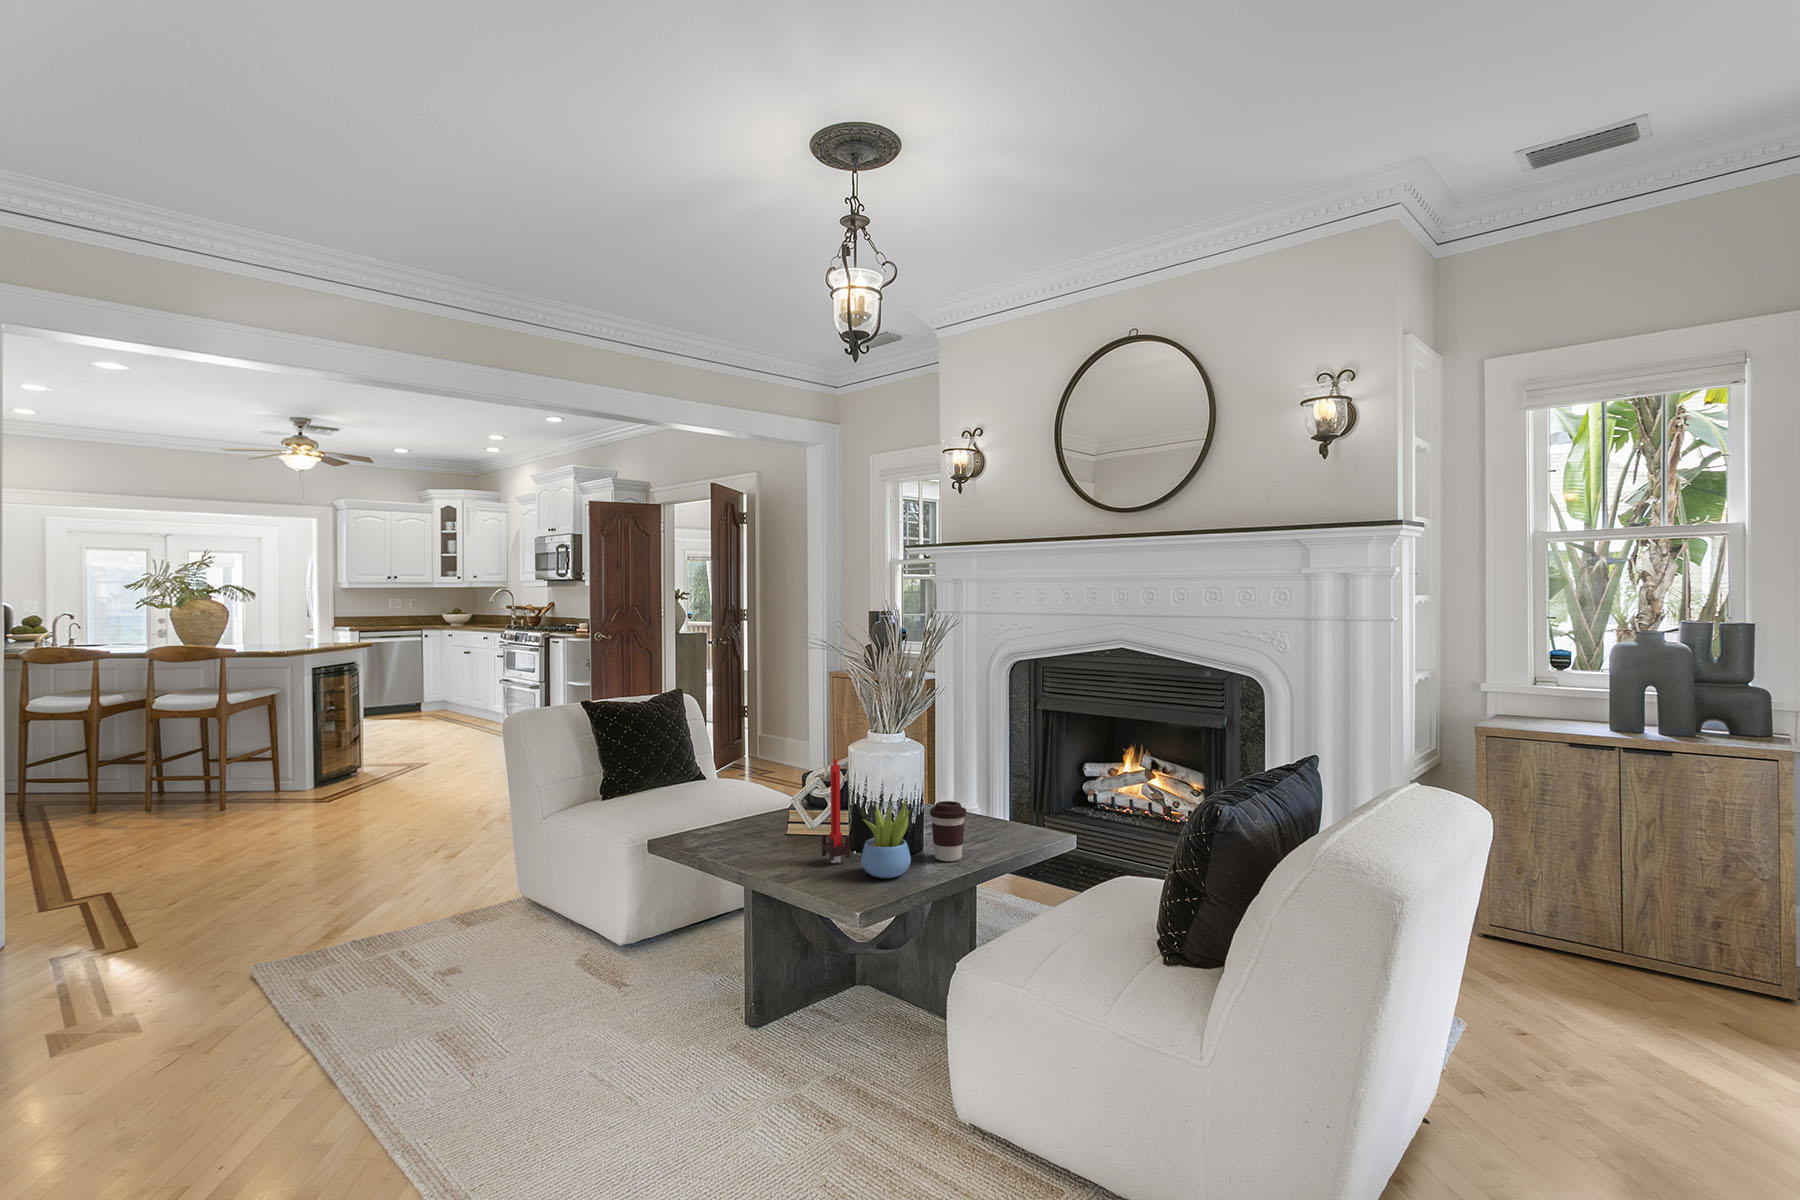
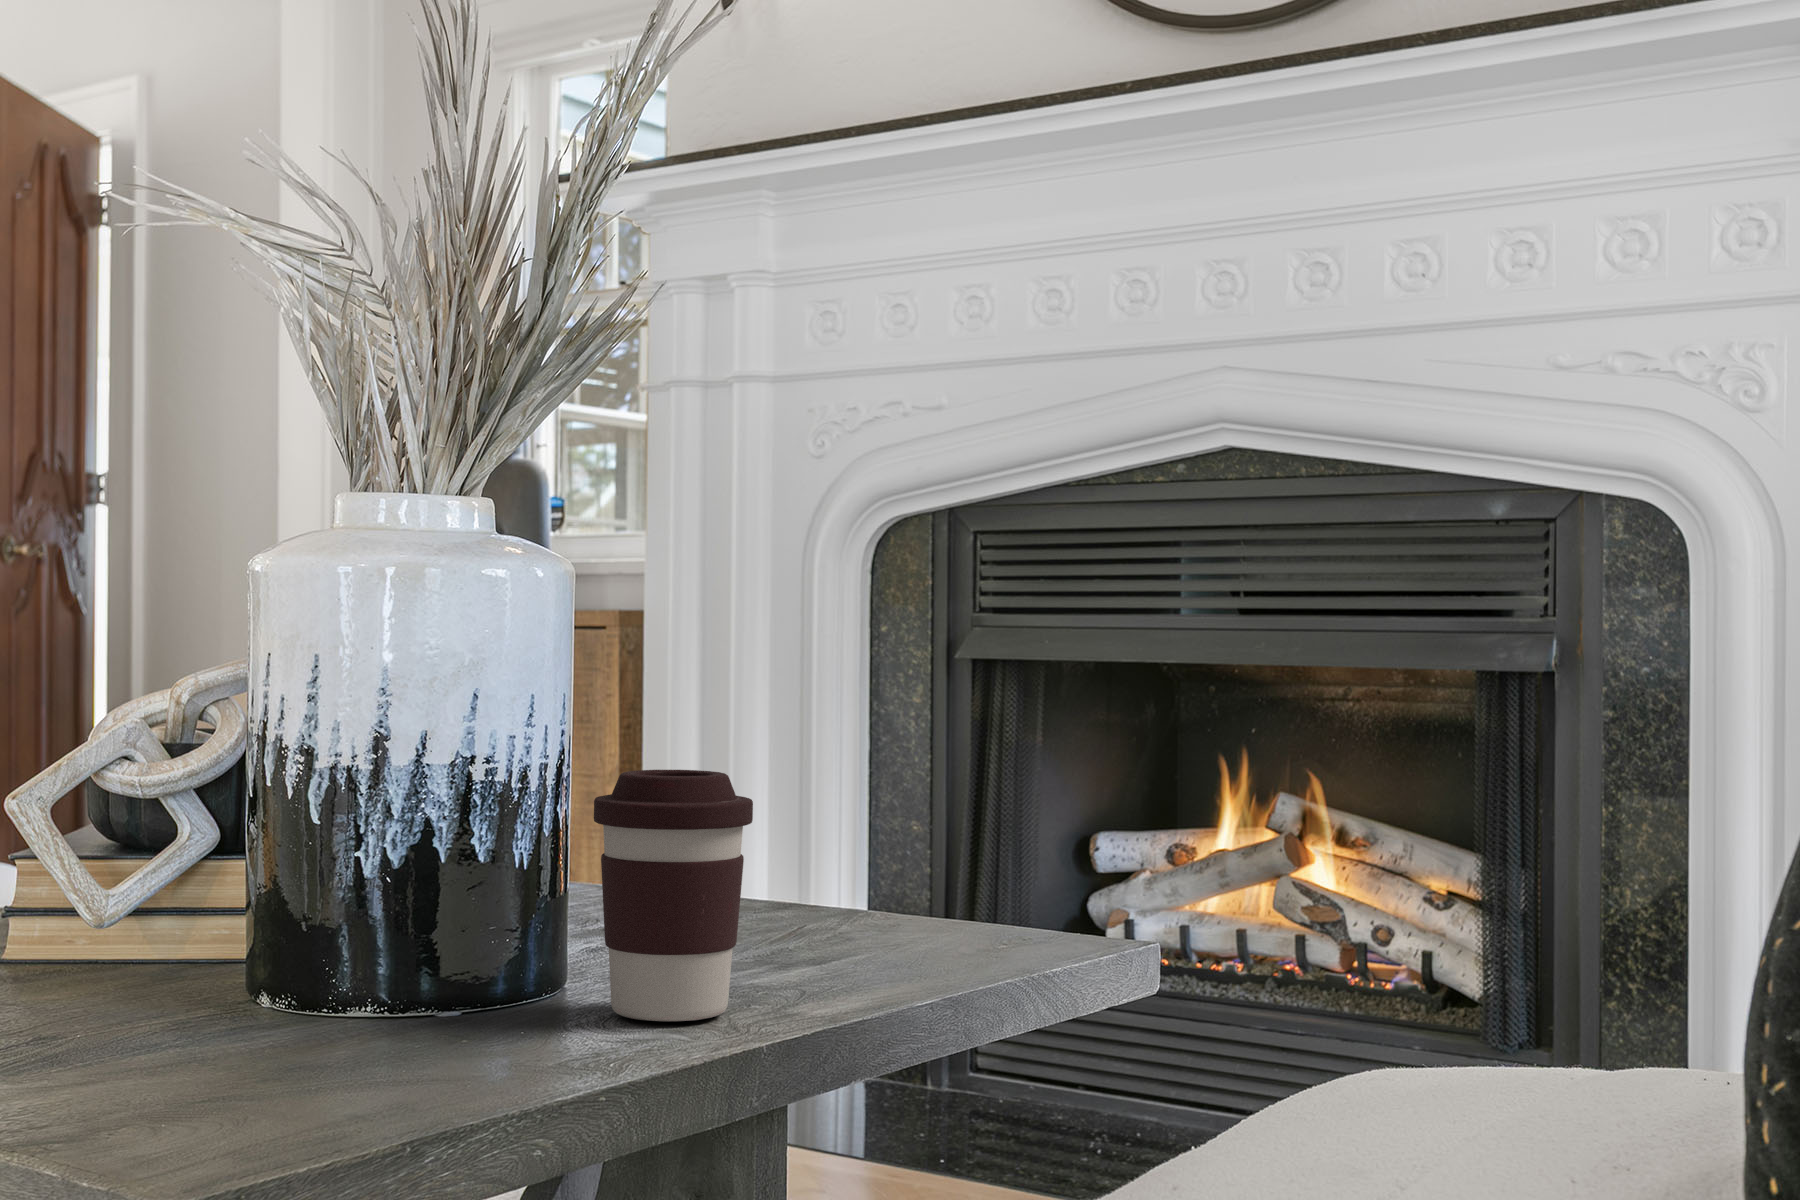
candle: present [822,759,850,863] -> none [87,557,220,1033]
succulent plant: present [861,797,911,878] -> none [252,707,496,1079]

